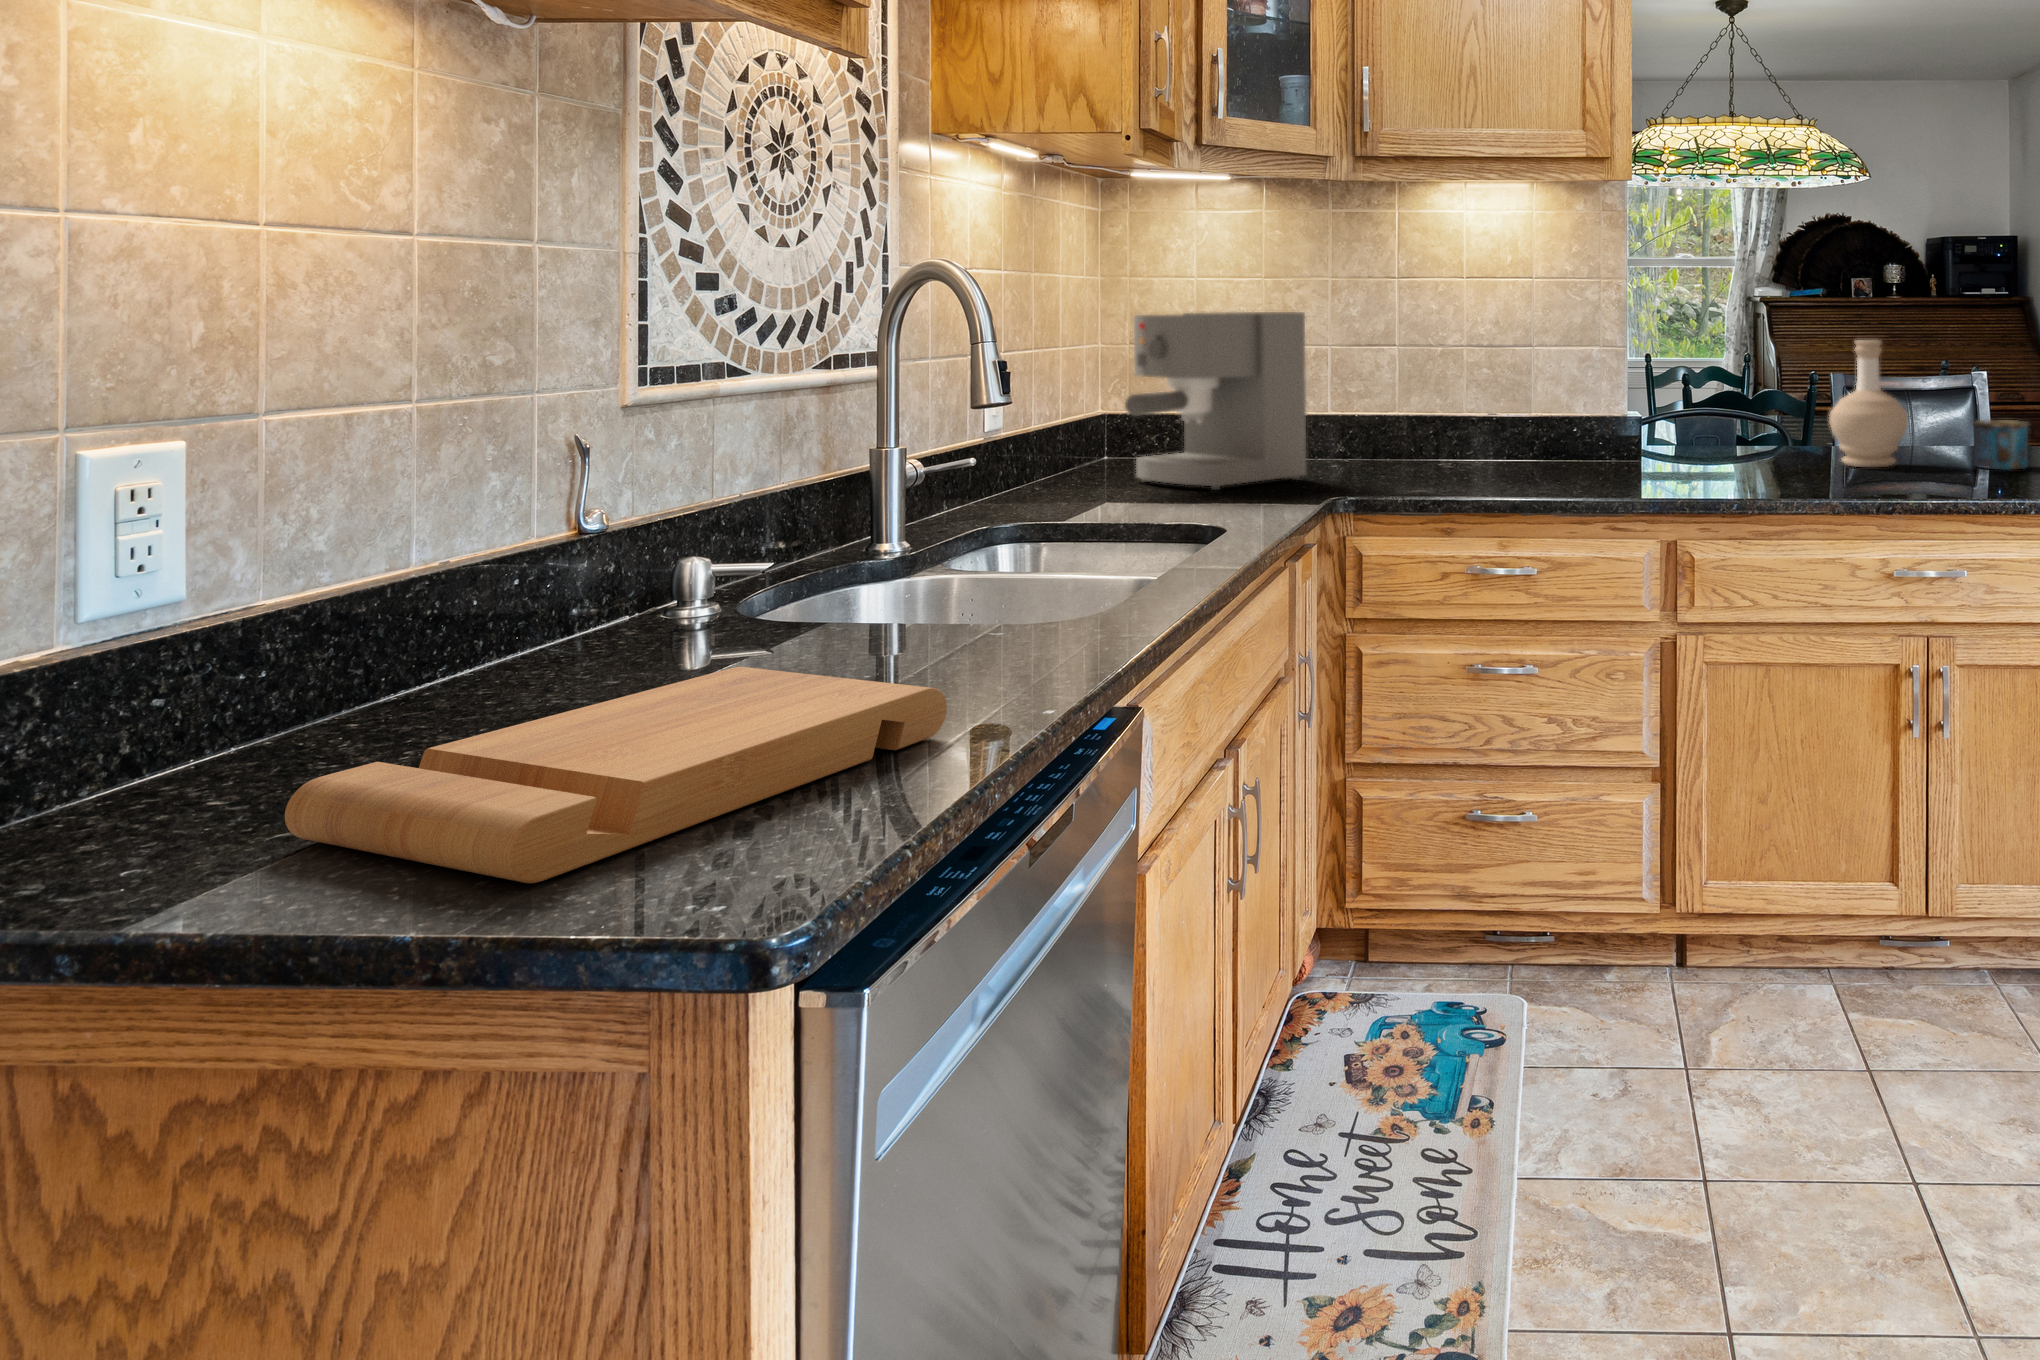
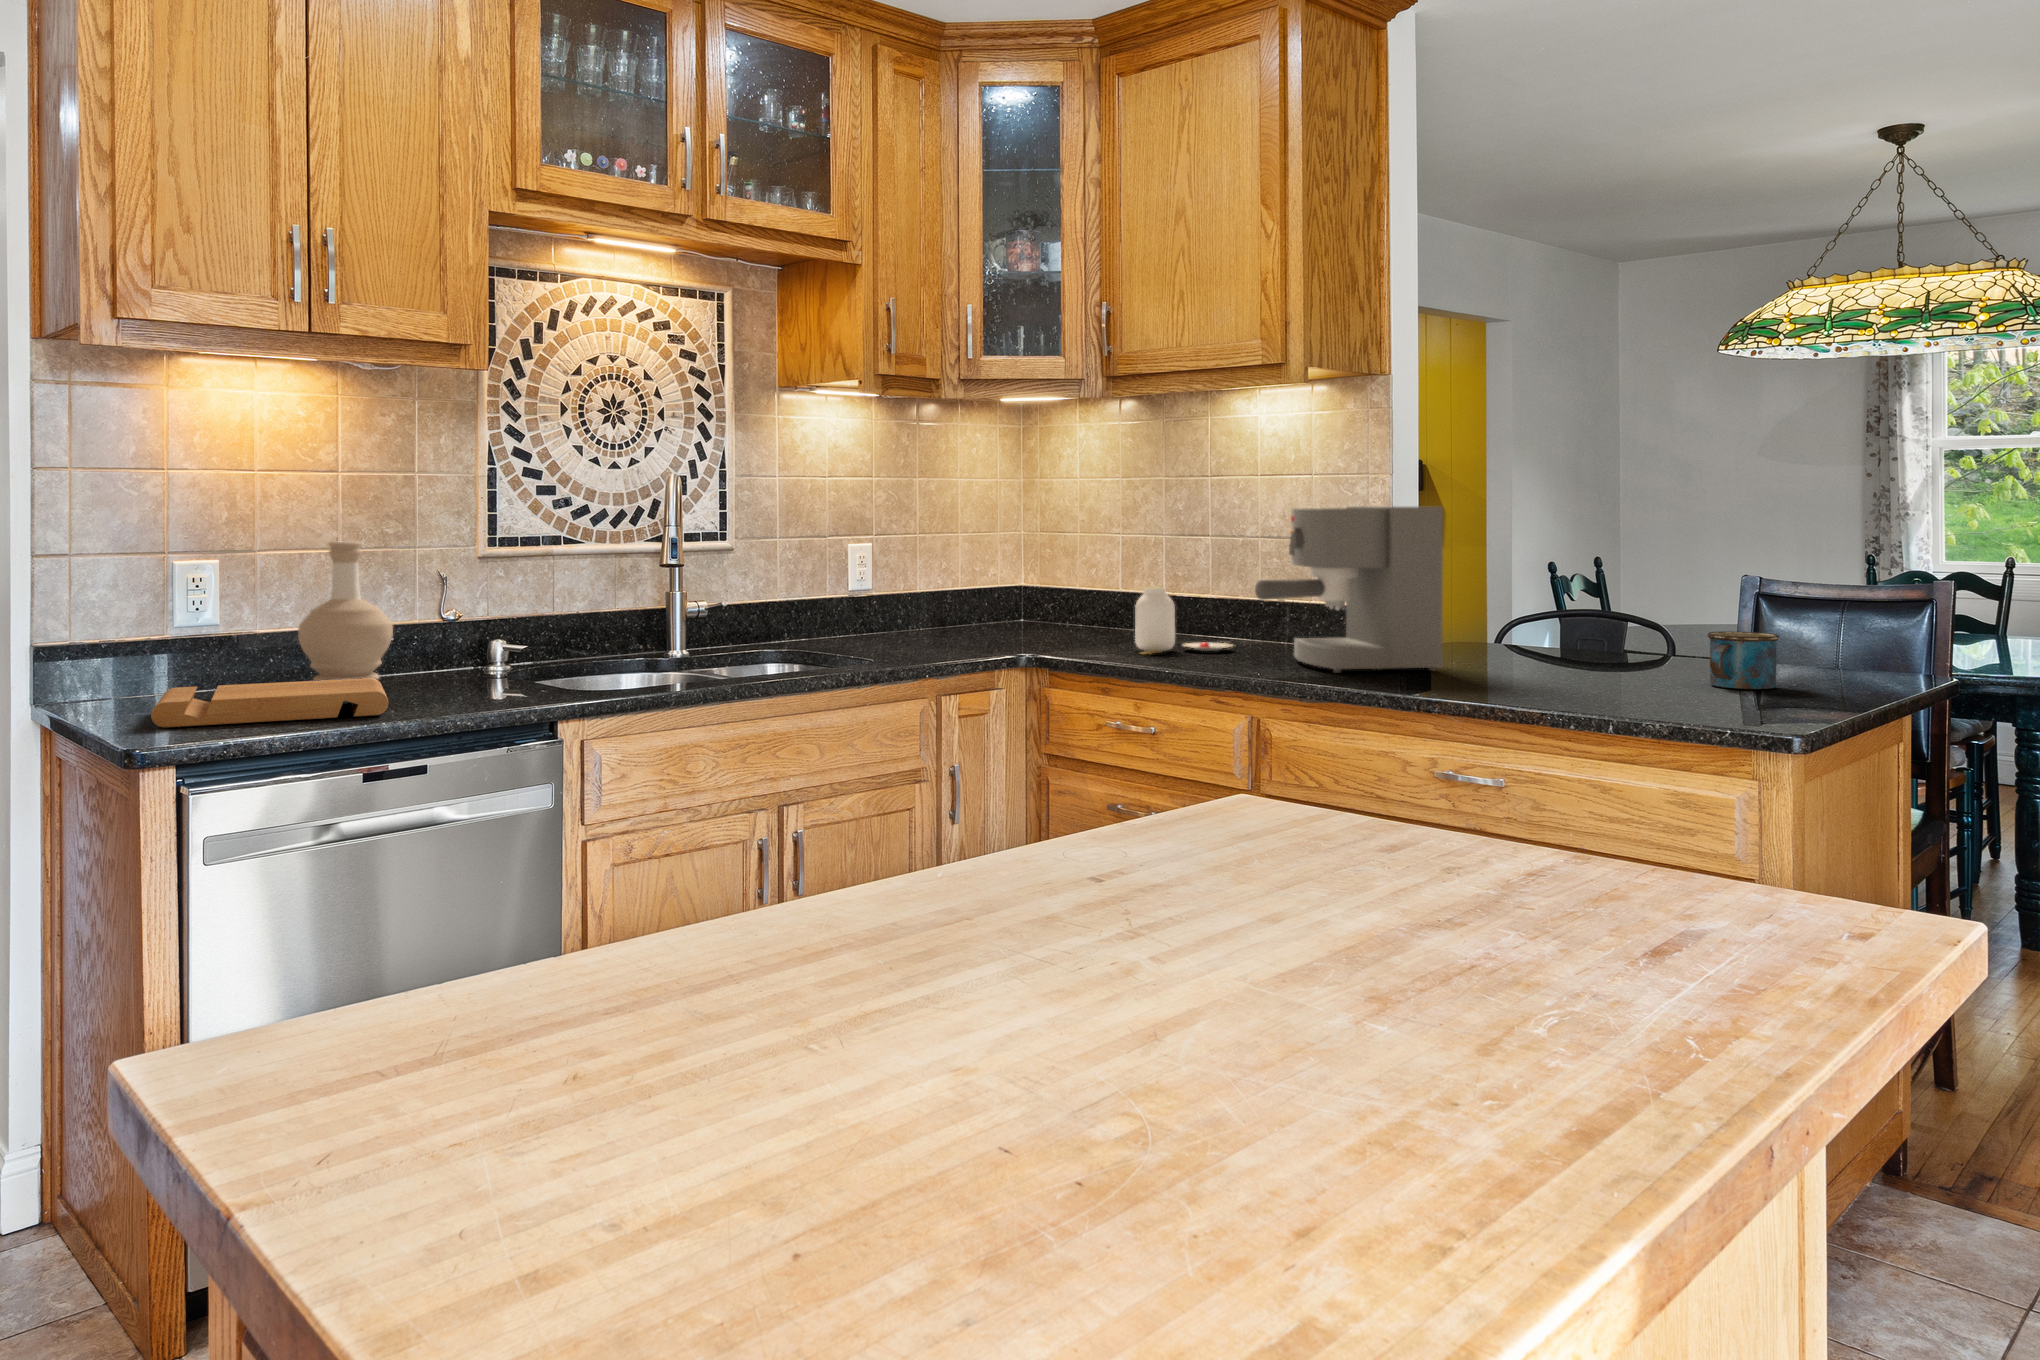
coffee maker: present [1125,312,1306,490] -> present [1255,506,1443,673]
bottle: present [1829,340,1908,467] -> present [298,541,393,681]
jar: none [1412,407,1518,487] -> present [1135,587,1233,654]

